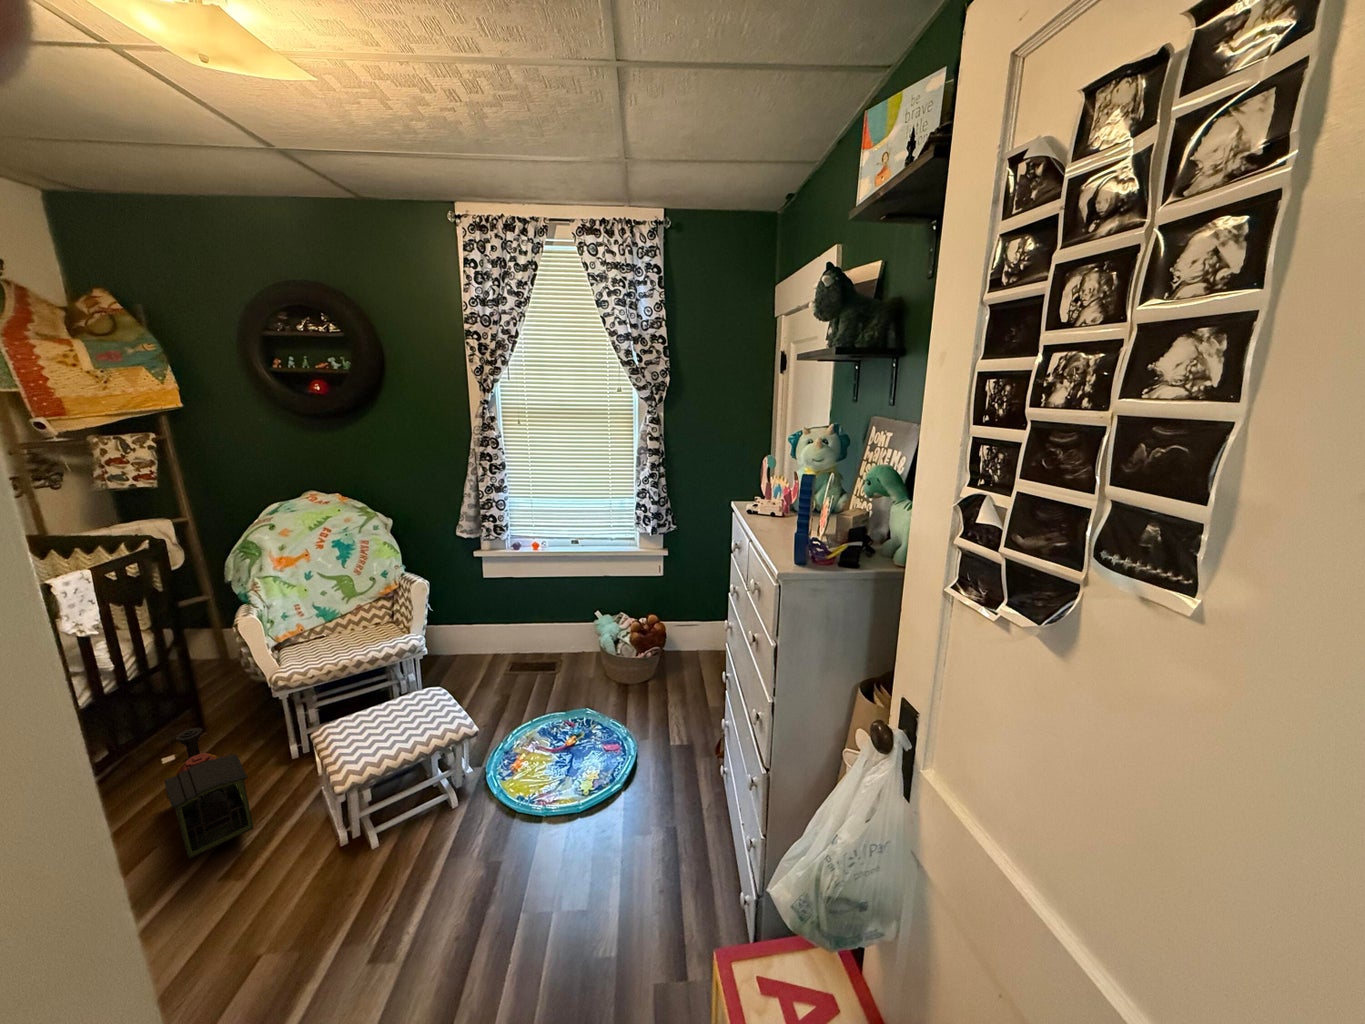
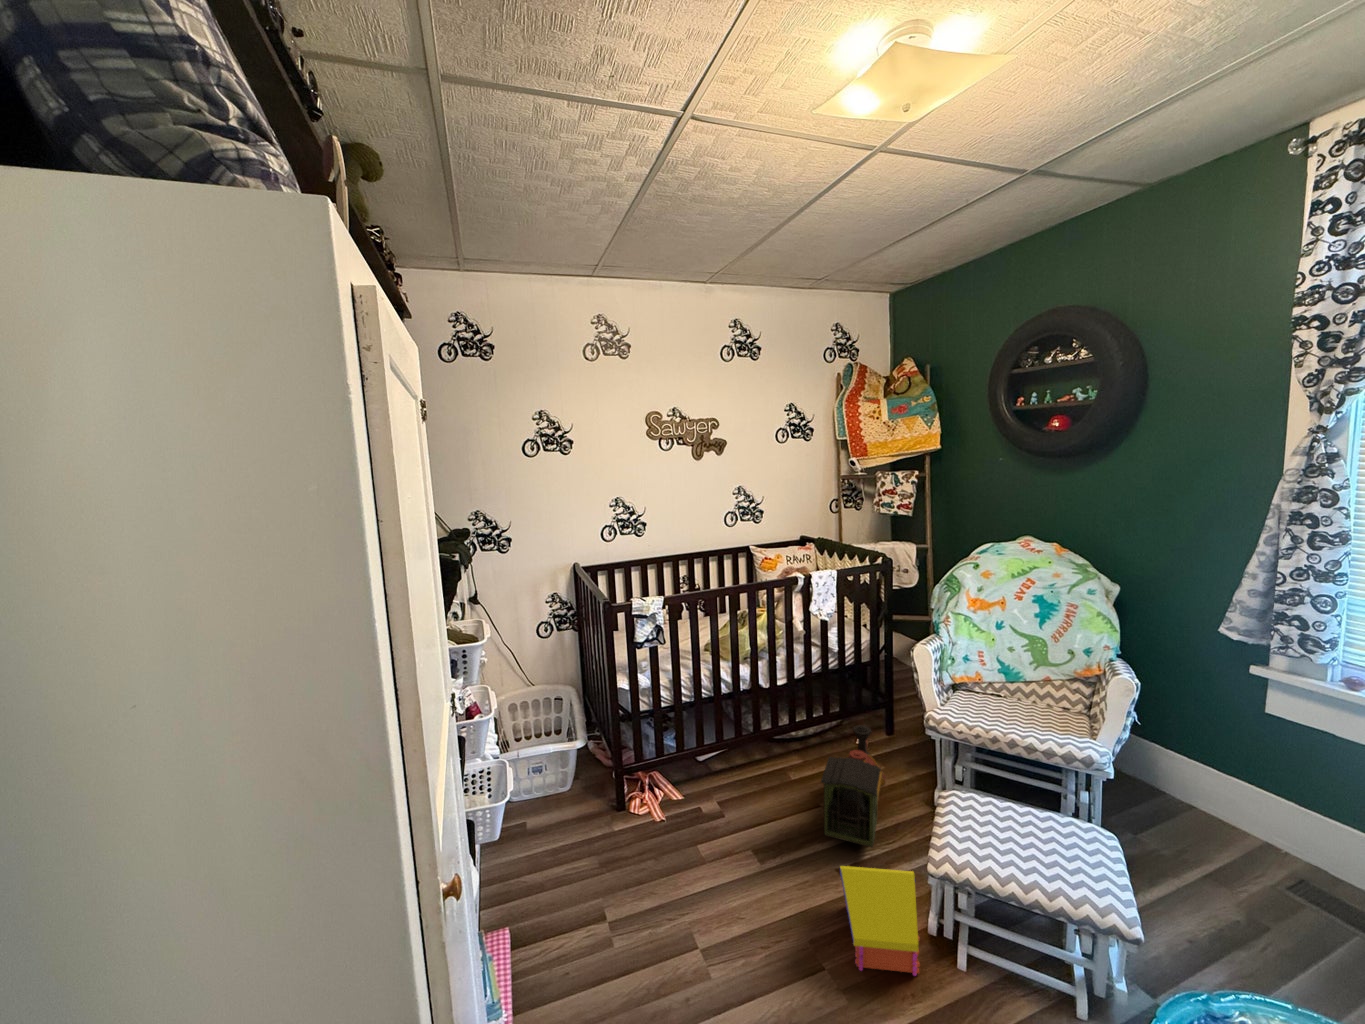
toy house: none [238,806,347,920] -> present [840,866,920,976]

